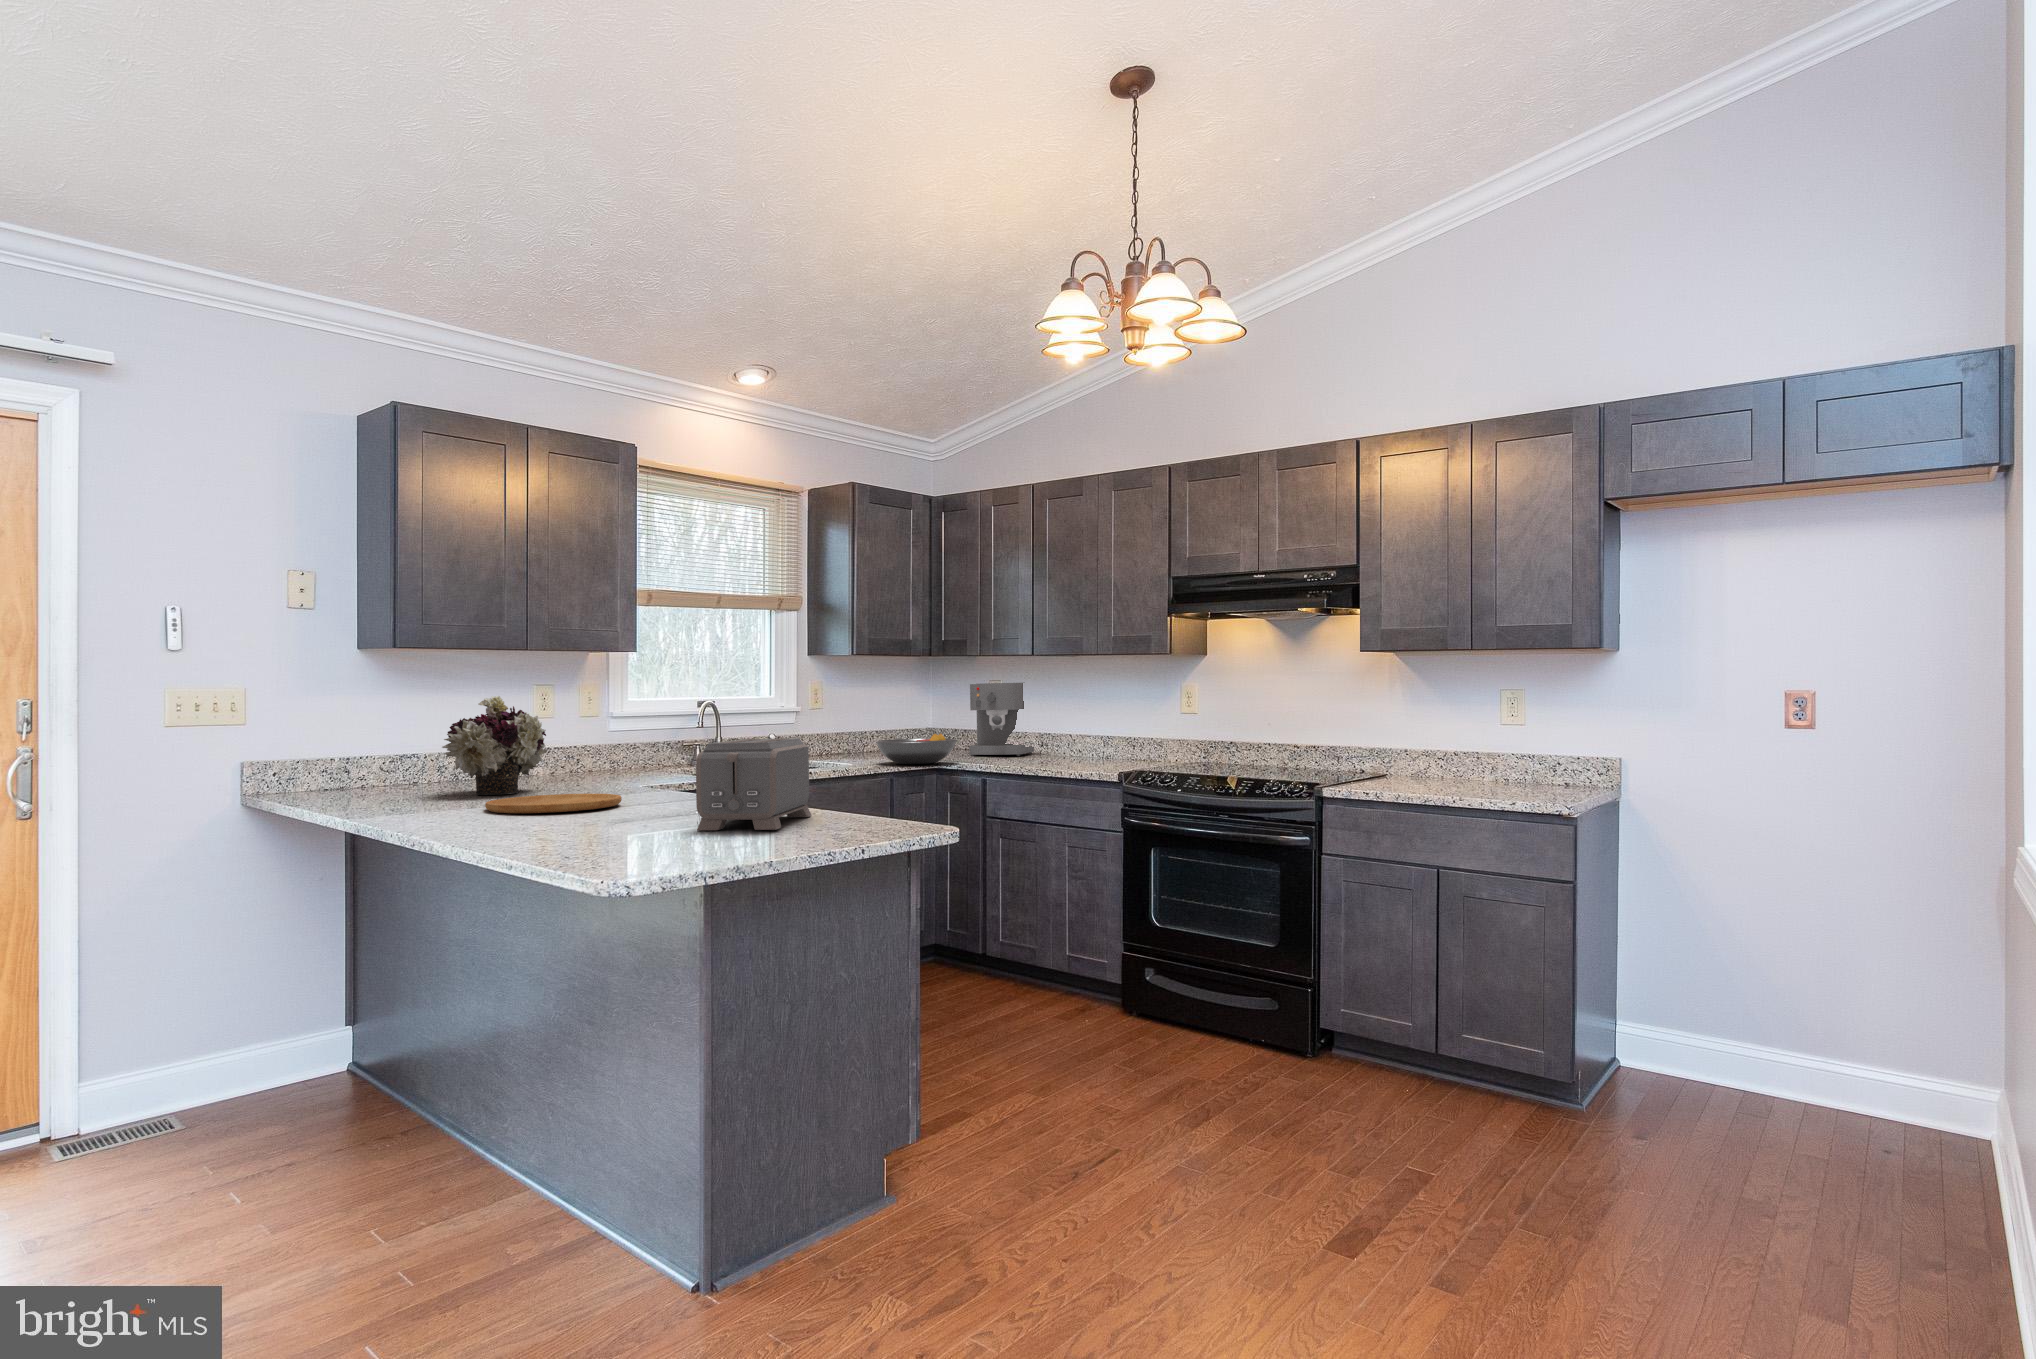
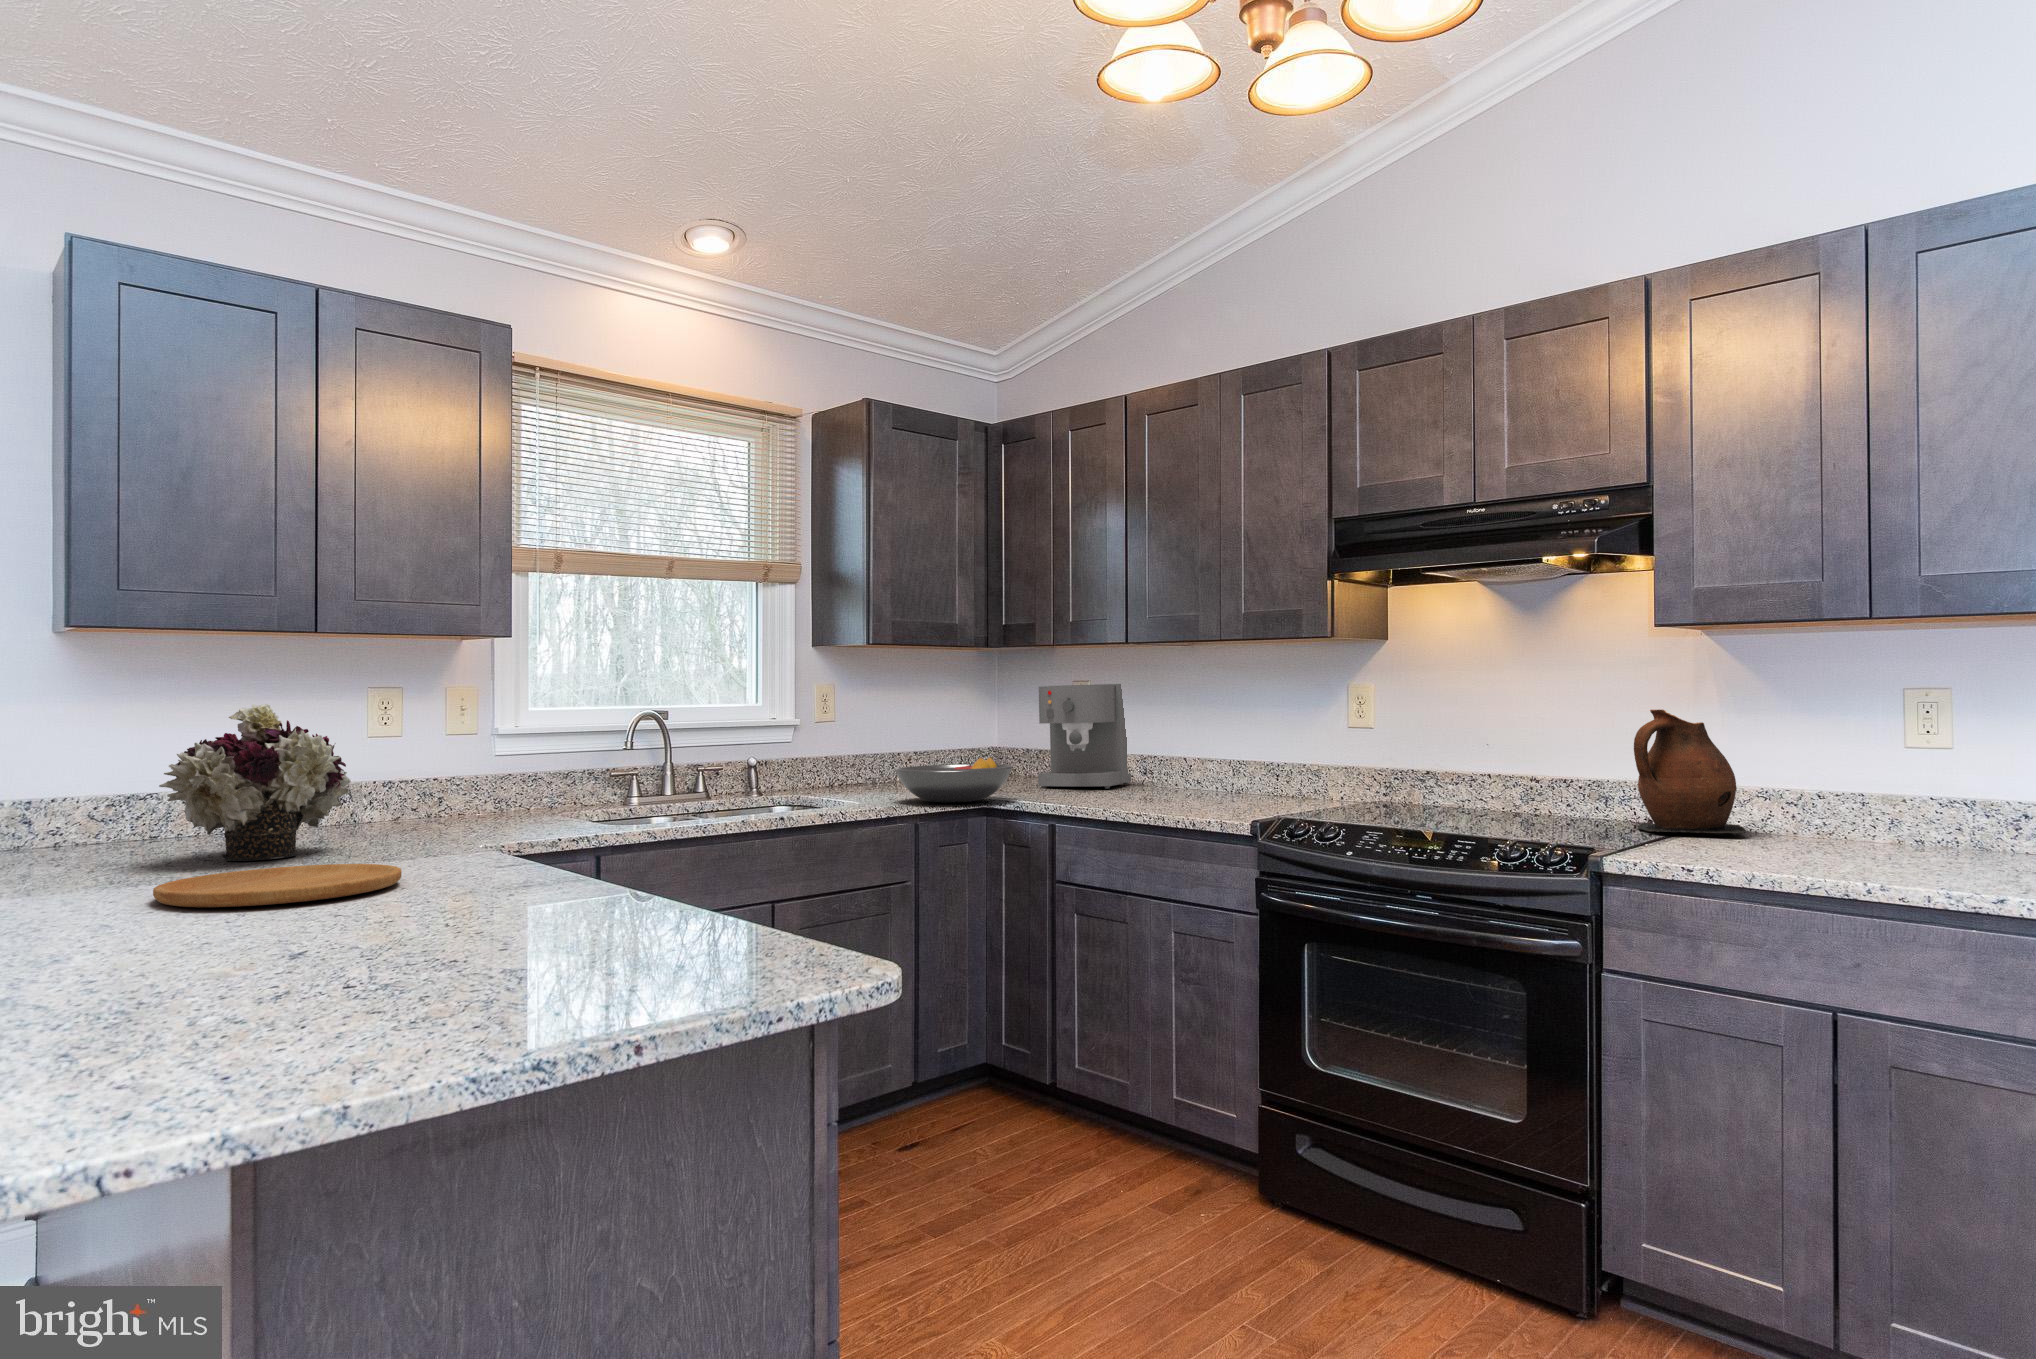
ceramic pitcher: none [1352,702,1415,778] -> present [1634,710,1747,836]
toaster: present [696,738,811,830] -> none [411,779,677,966]

